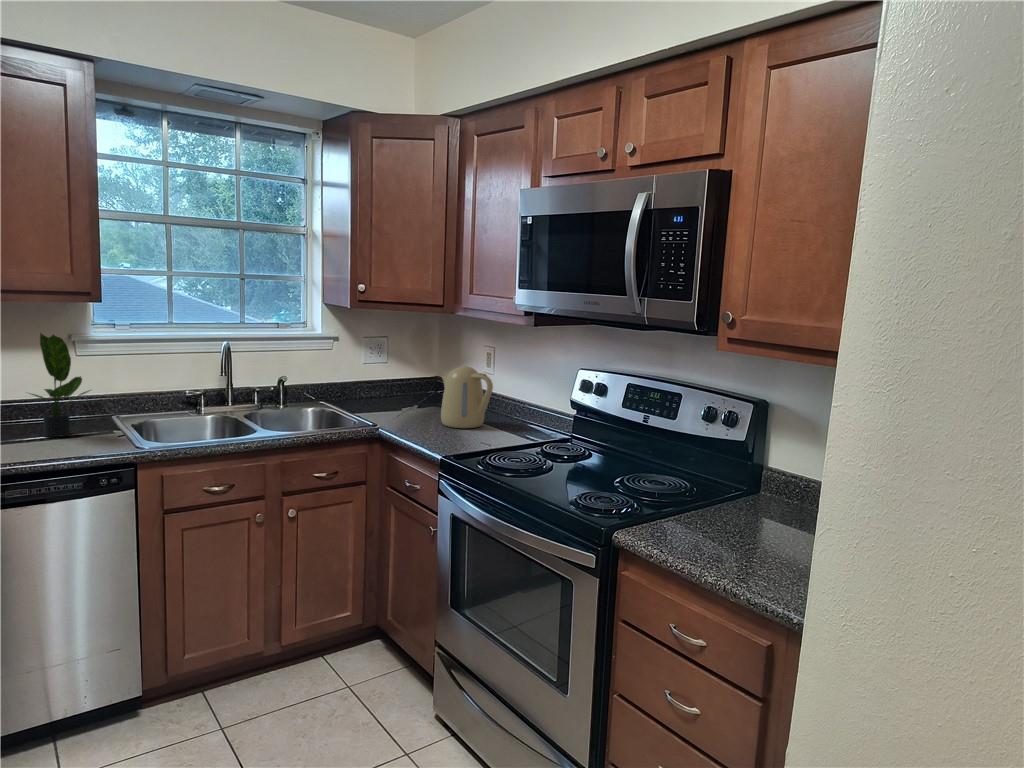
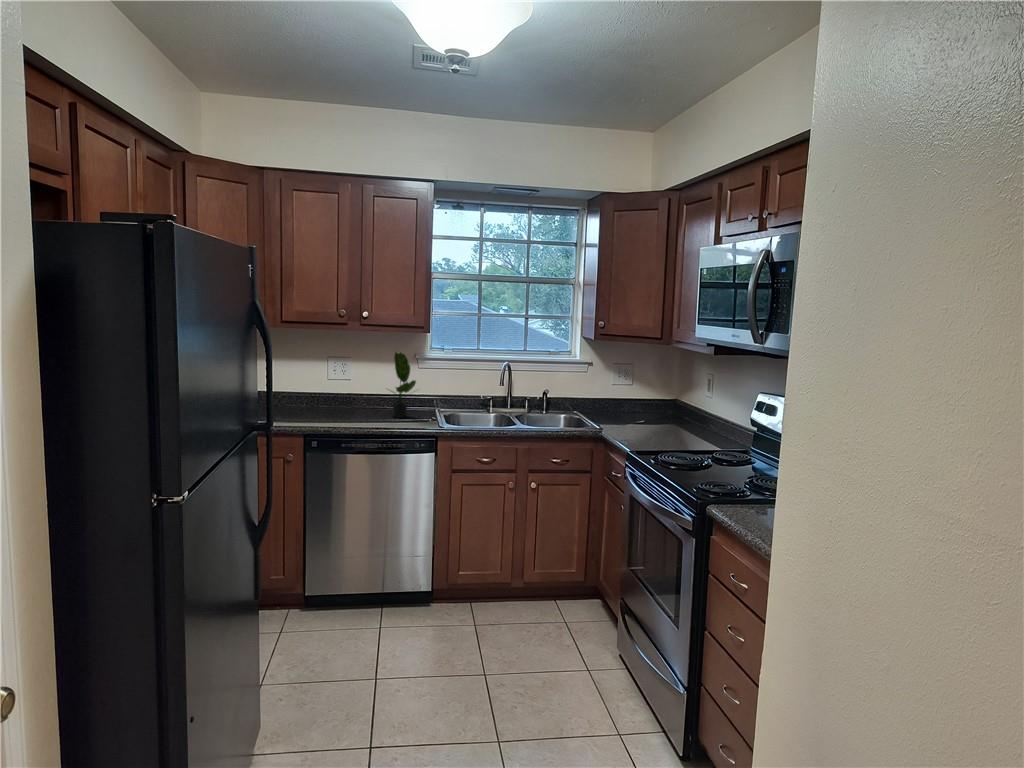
kettle: present [441,366,493,428] -> none [653,387,693,437]

